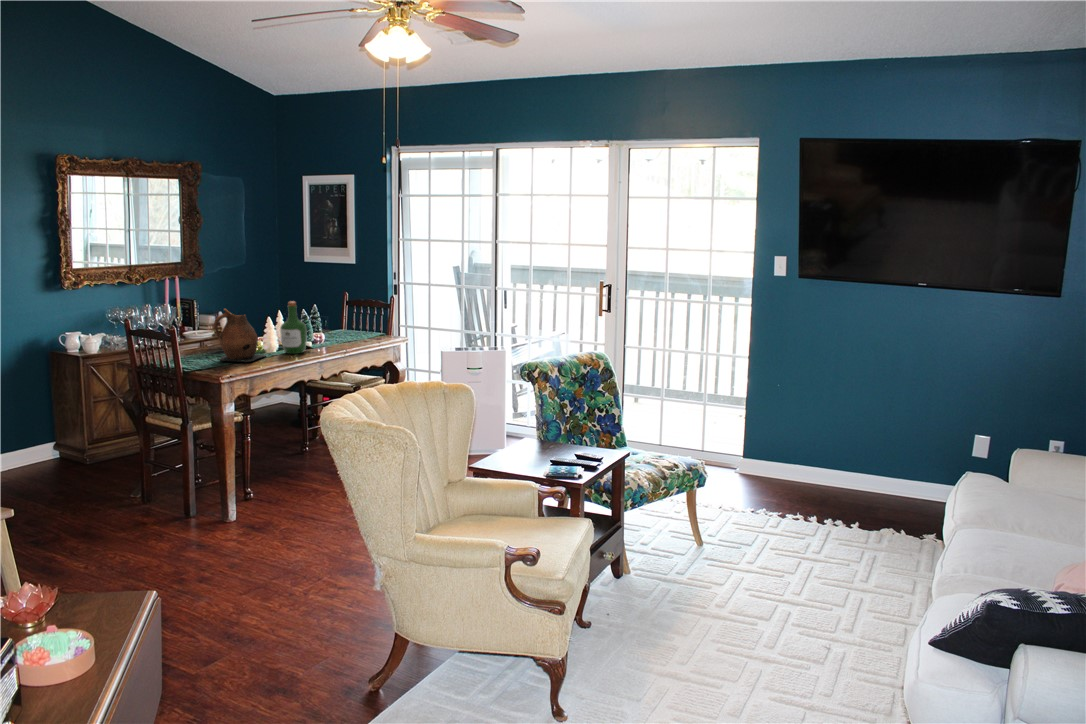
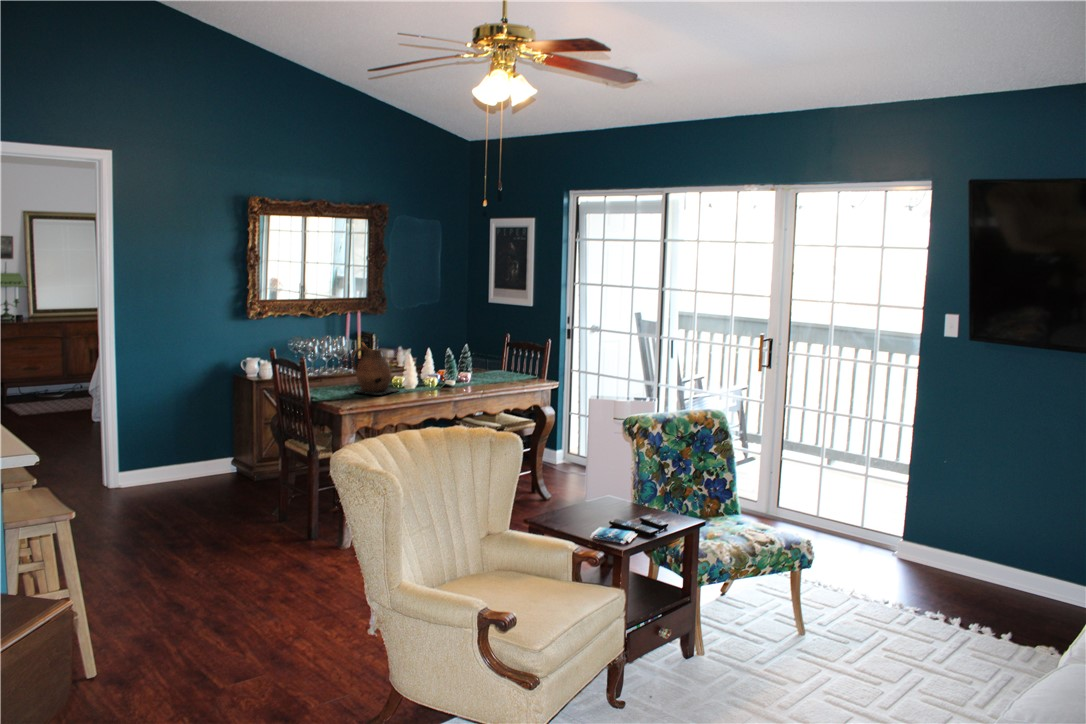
wine bottle: present [280,301,307,354] -> none [416,338,441,391]

